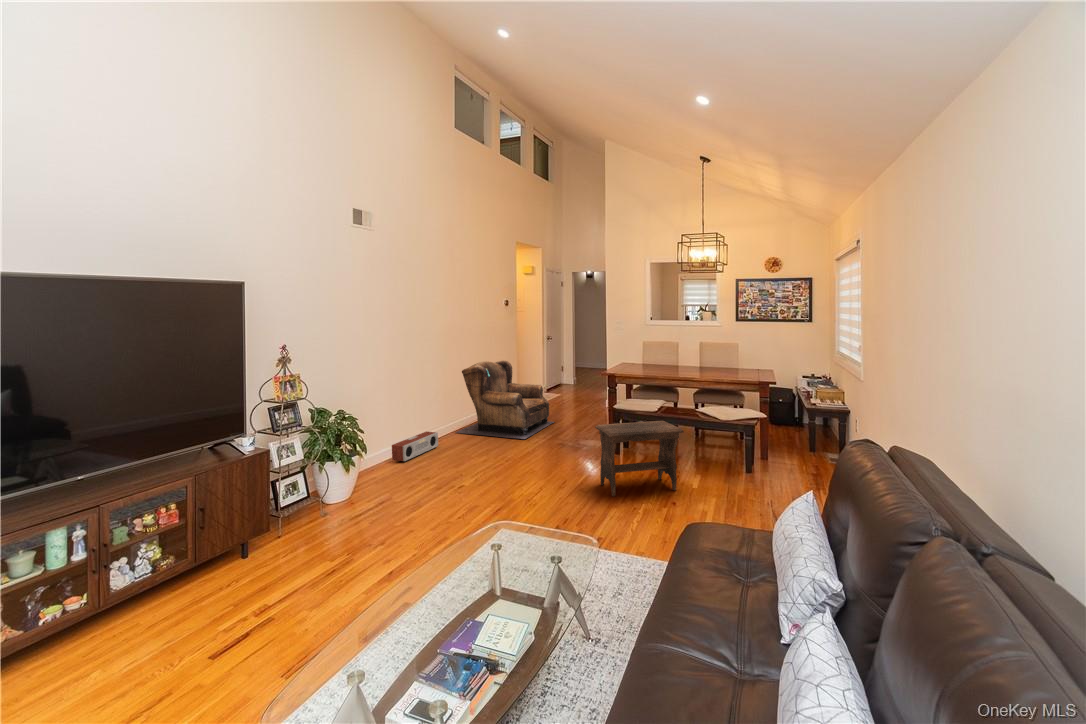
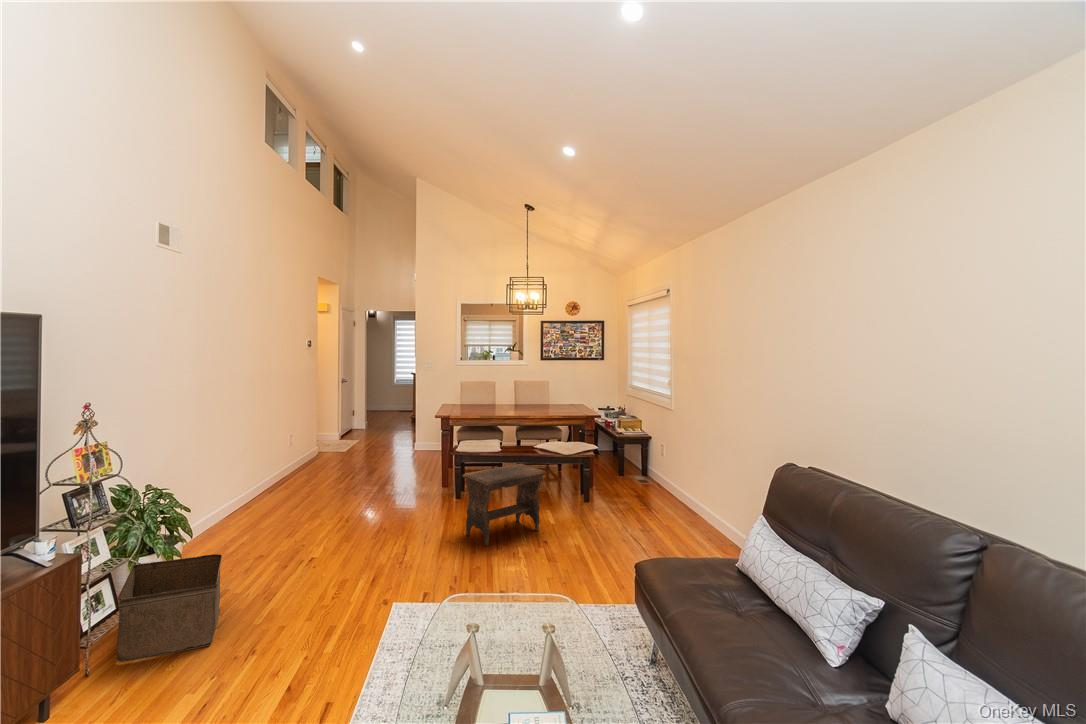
armchair: present [456,361,554,439] -> none [249,401,369,494]
speaker: present [392,432,438,462] -> none [187,497,240,541]
storage bin: none [295,467,379,534] -> present [117,554,222,663]

